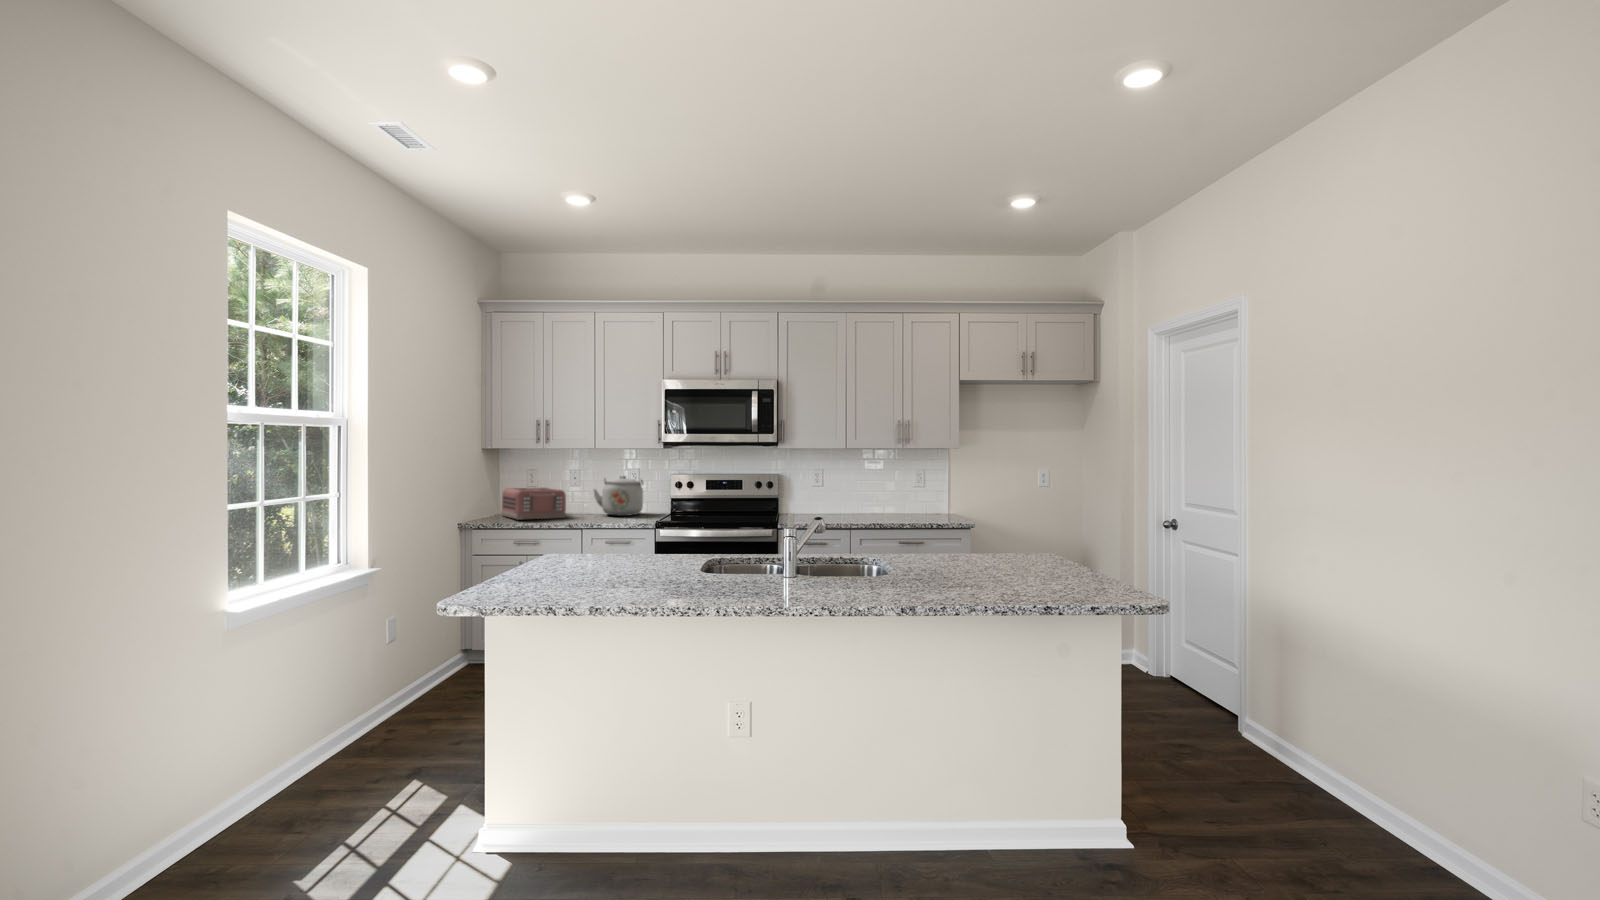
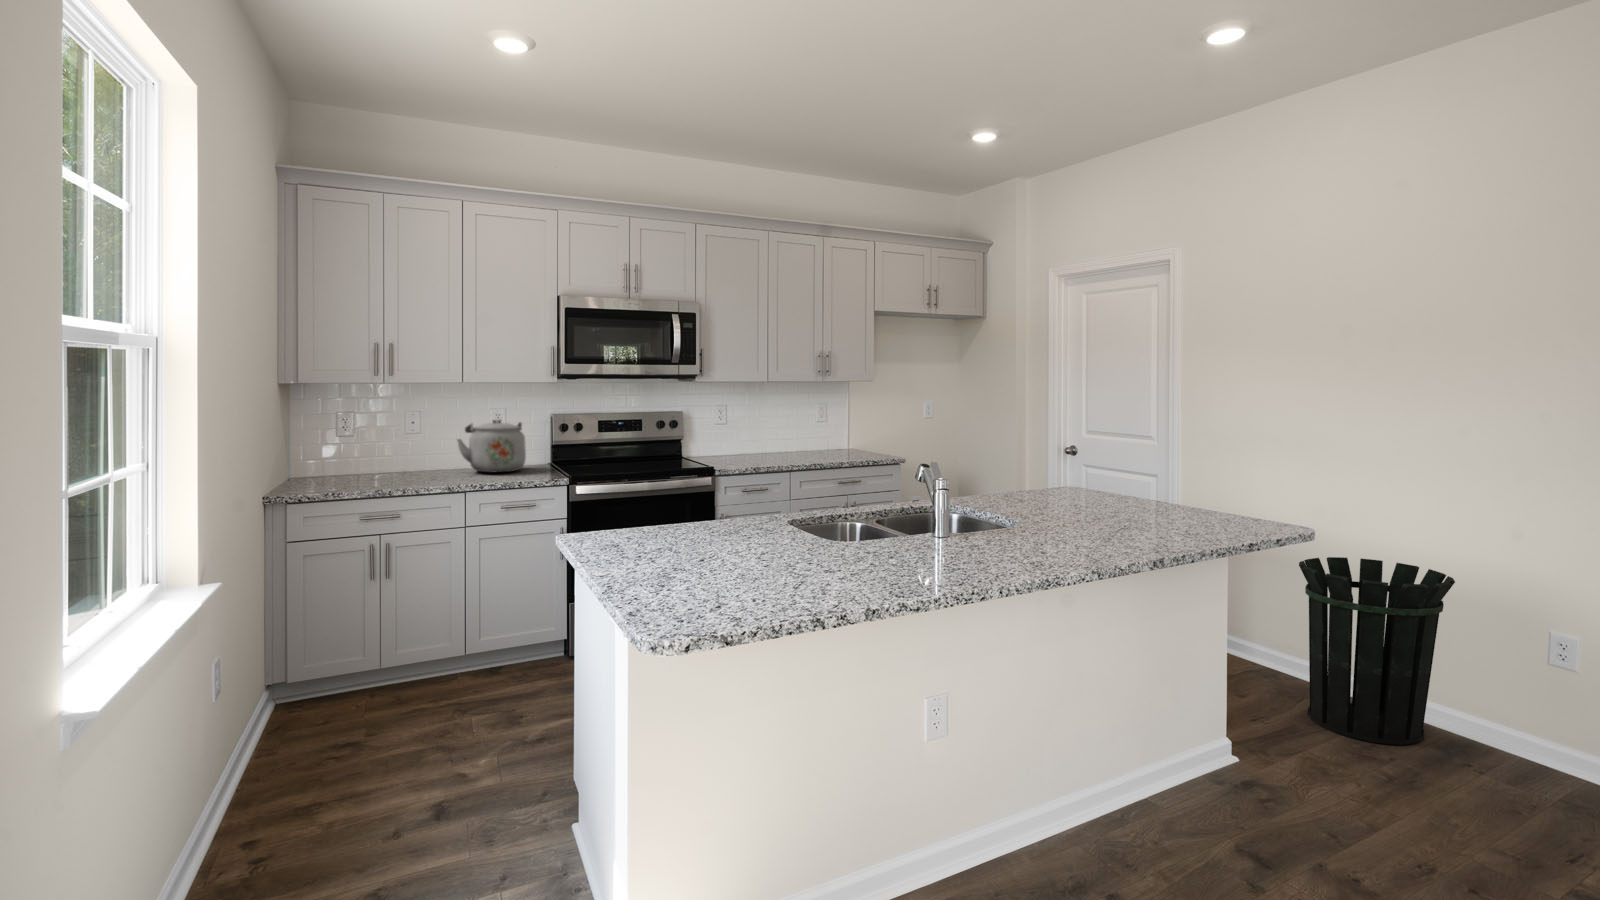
toaster: present [501,488,566,520] -> none [319,439,428,487]
waste bin: none [1252,645,1426,868] -> present [1299,557,1455,745]

